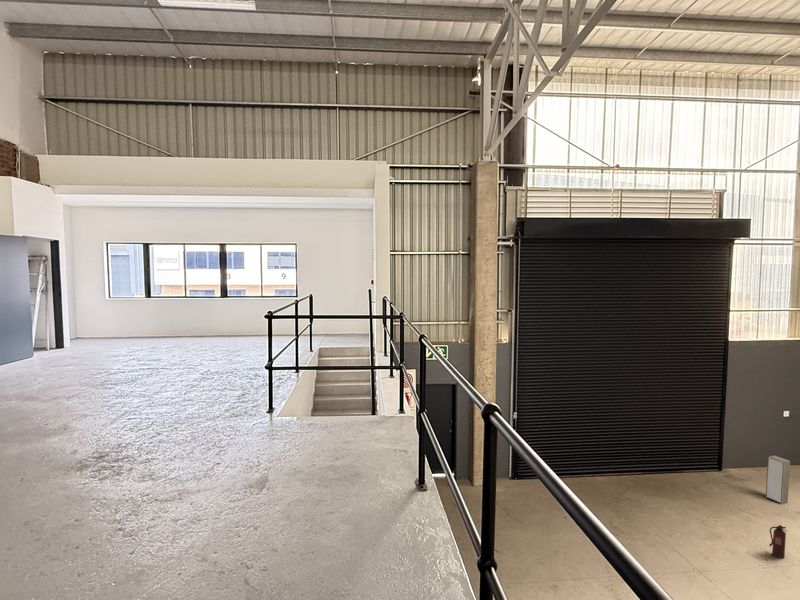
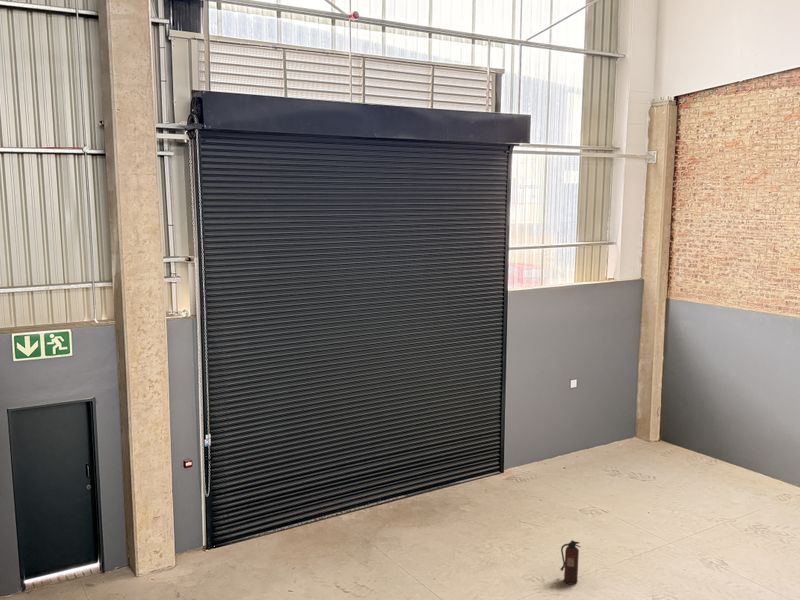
storage cabinet: present [766,456,790,505] -> none [554,442,580,506]

